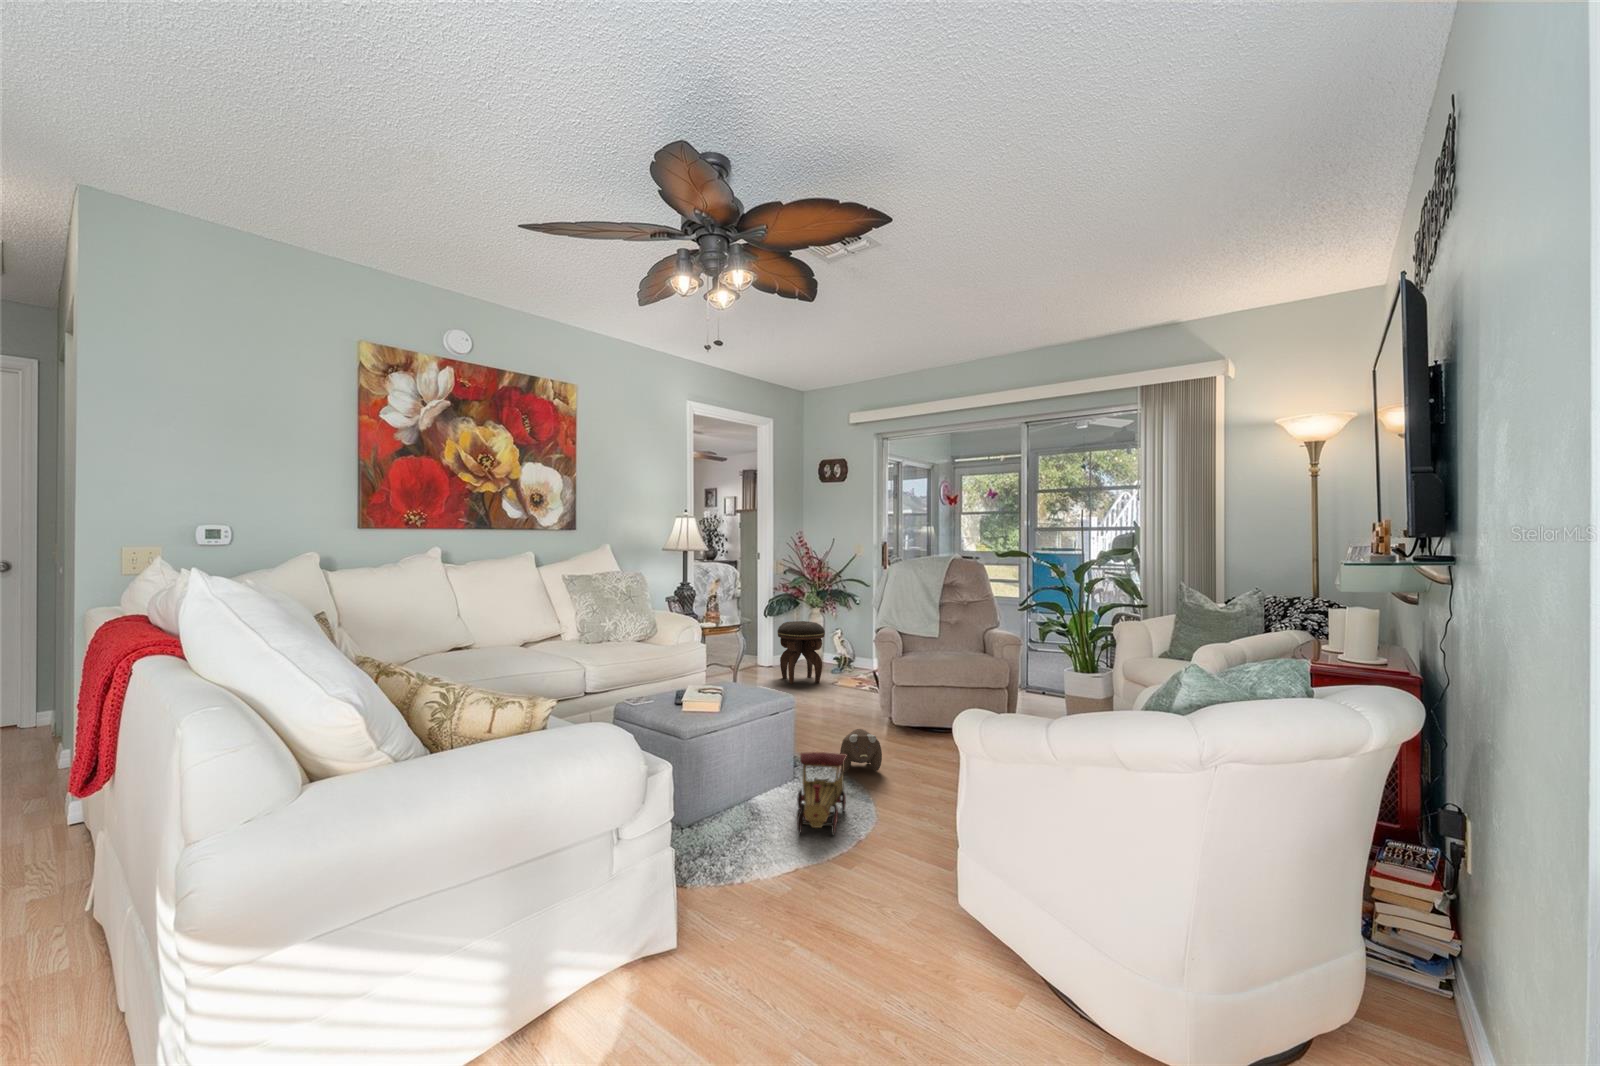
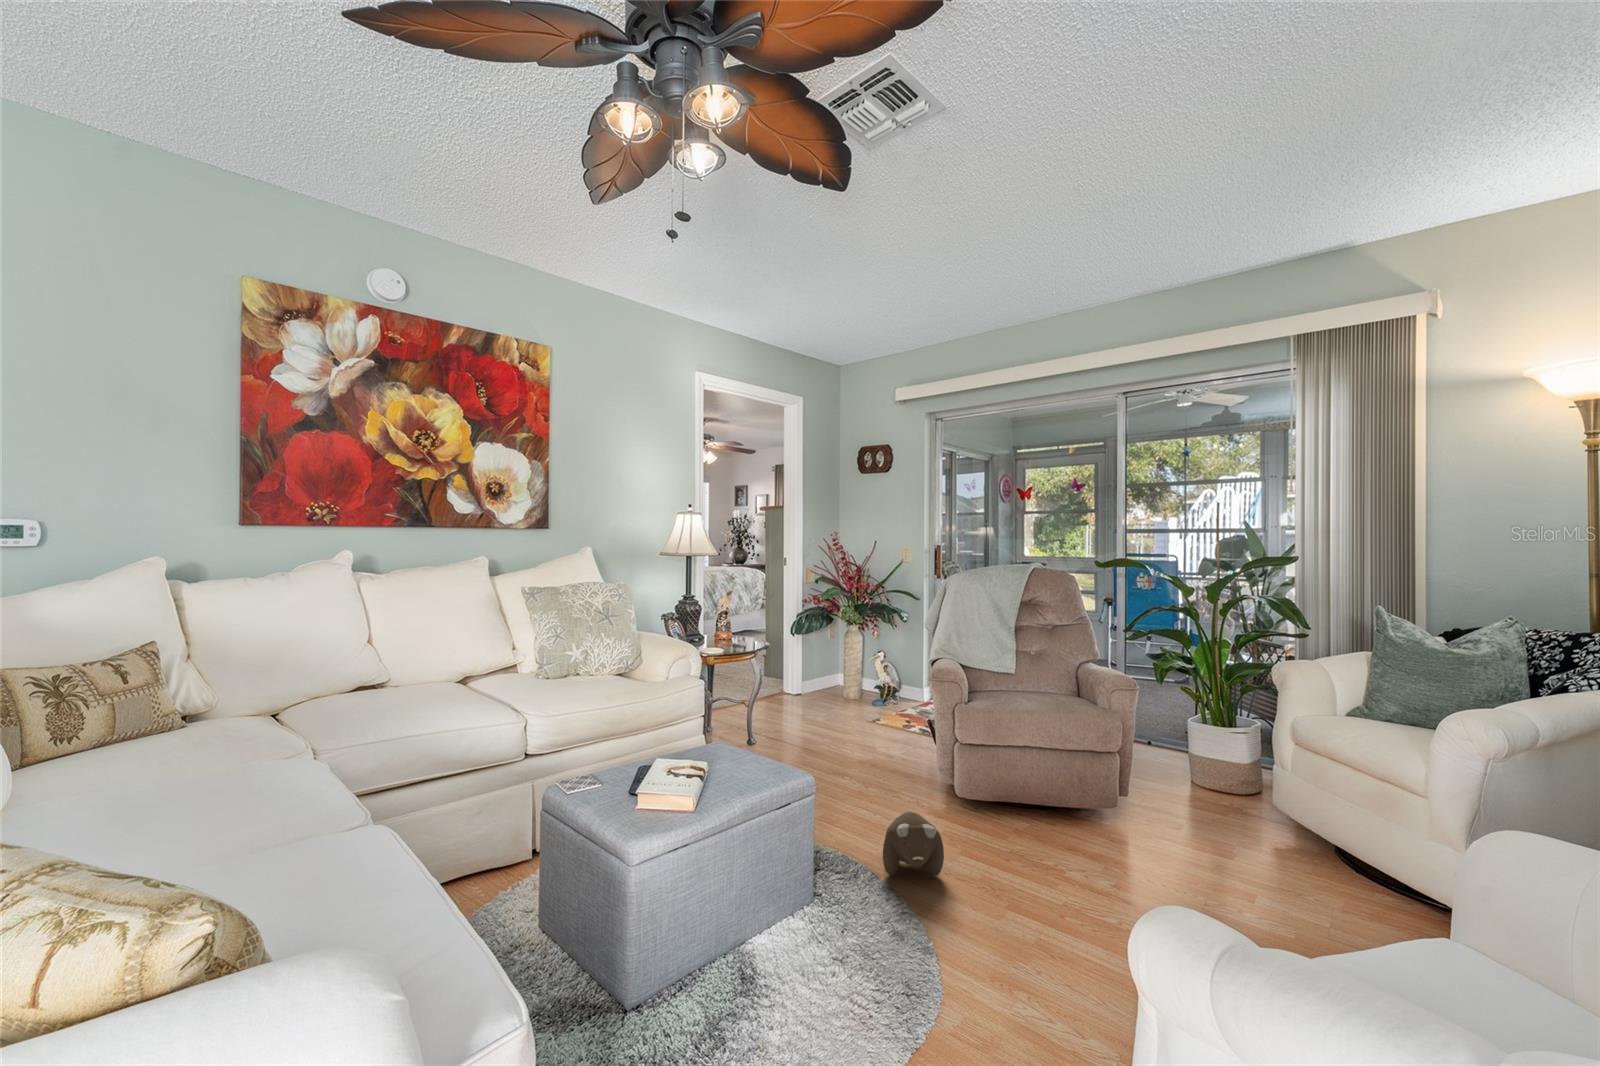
footstool: present [777,621,825,684] -> none [805,643,864,722]
toy train: present [797,752,846,835] -> none [814,864,894,1022]

